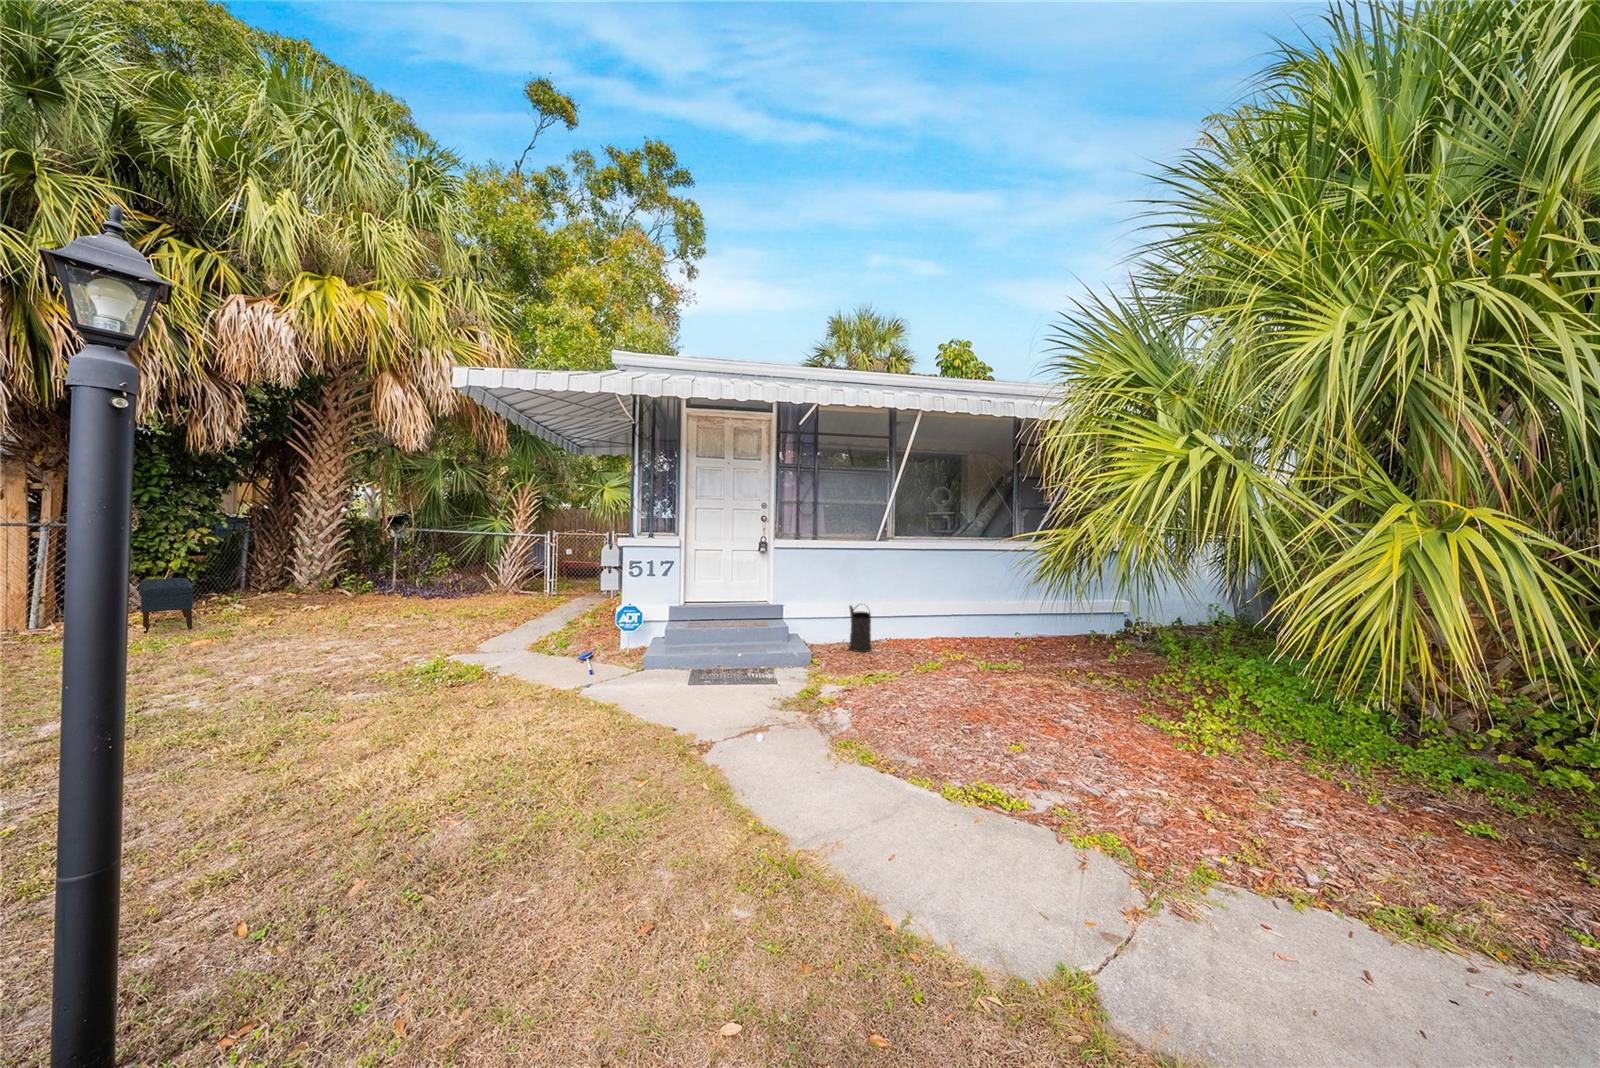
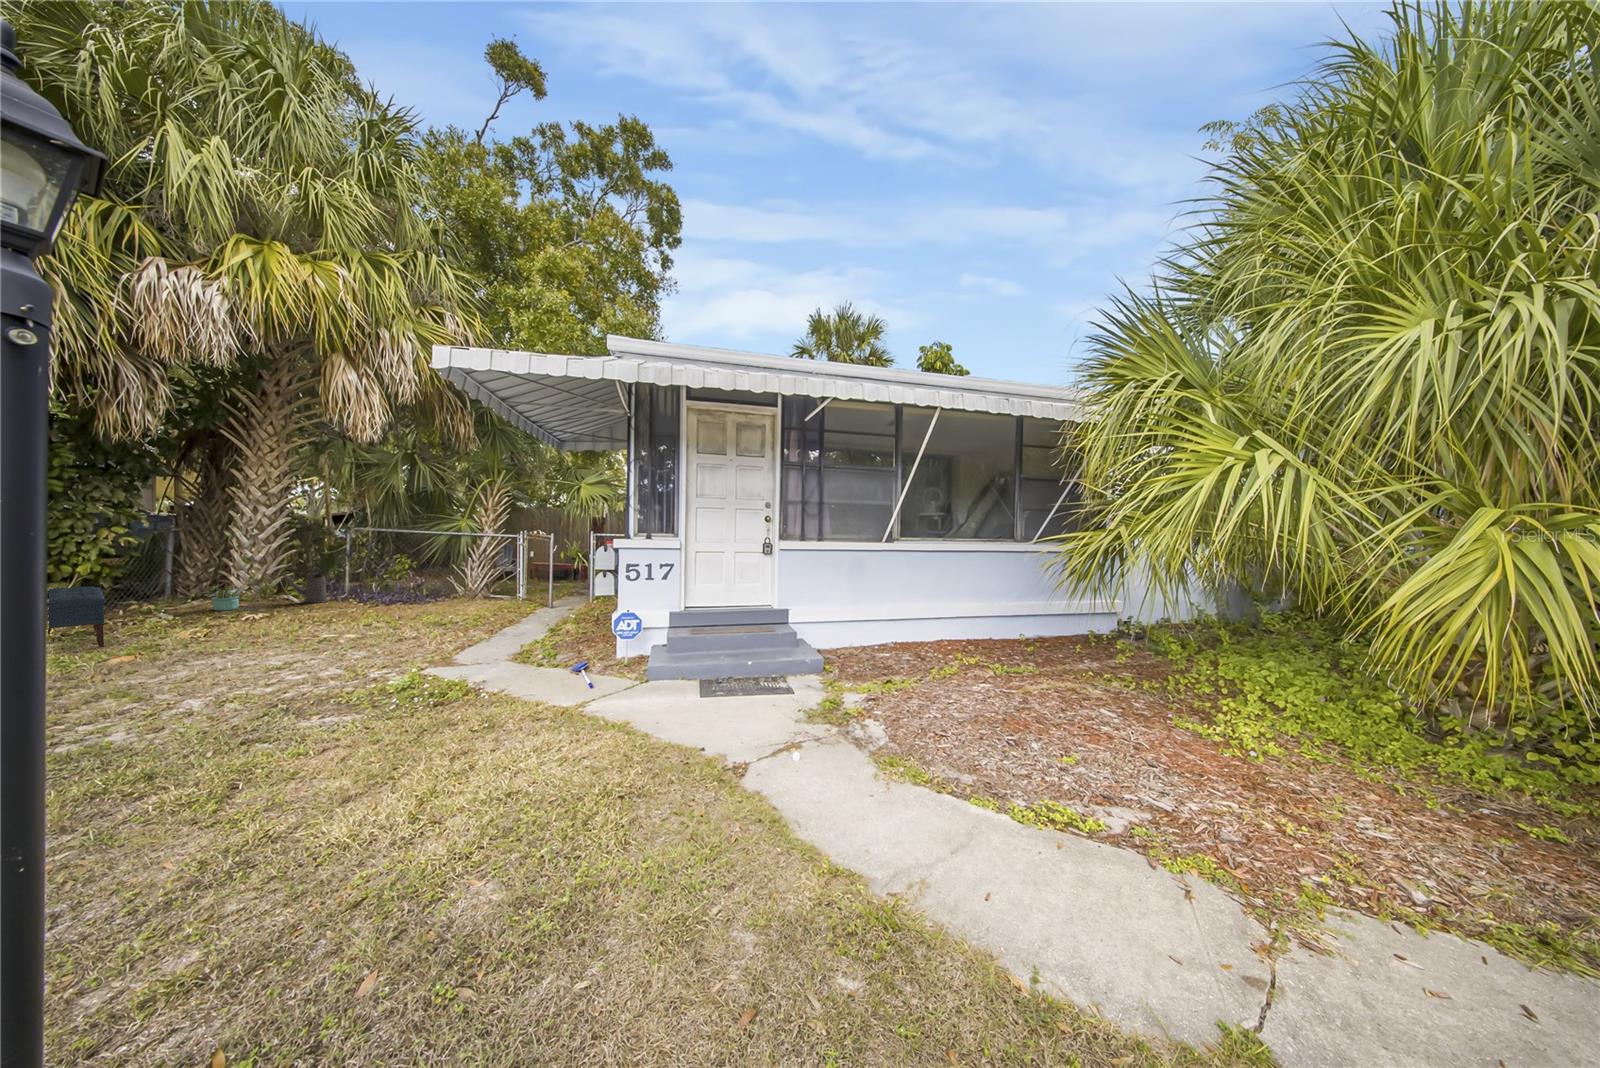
decorative plant: none [272,580,304,601] -> present [205,586,241,611]
watering can: present [849,606,872,652] -> present [282,567,333,603]

